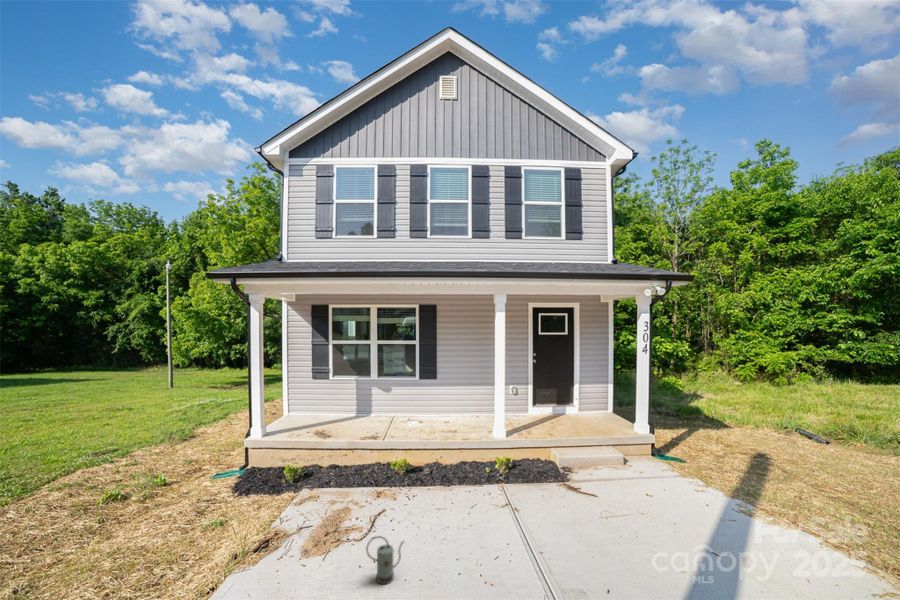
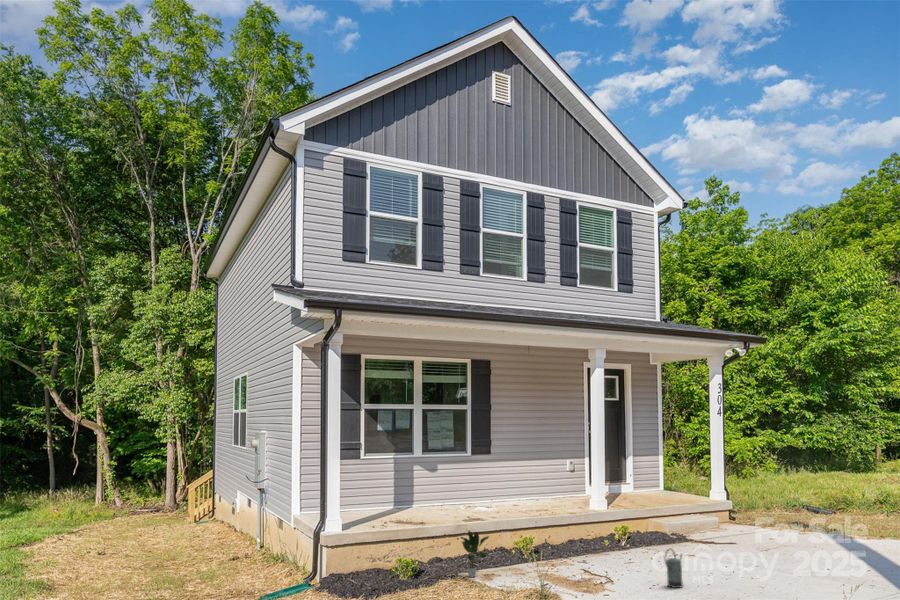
potted plant: none [270,465,296,506] -> present [461,531,489,577]

